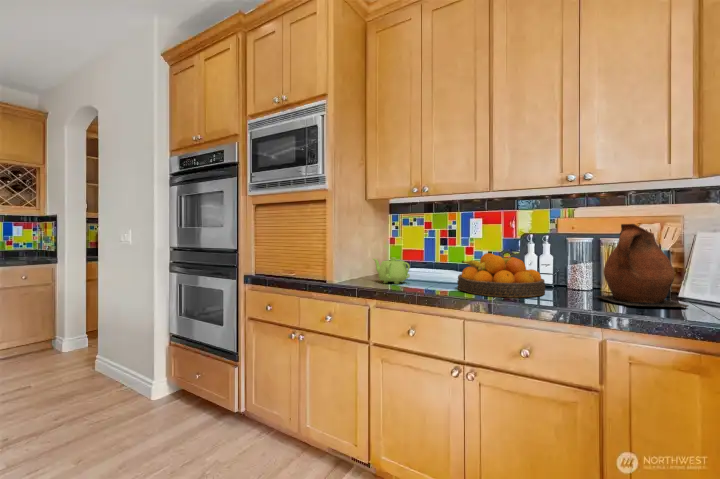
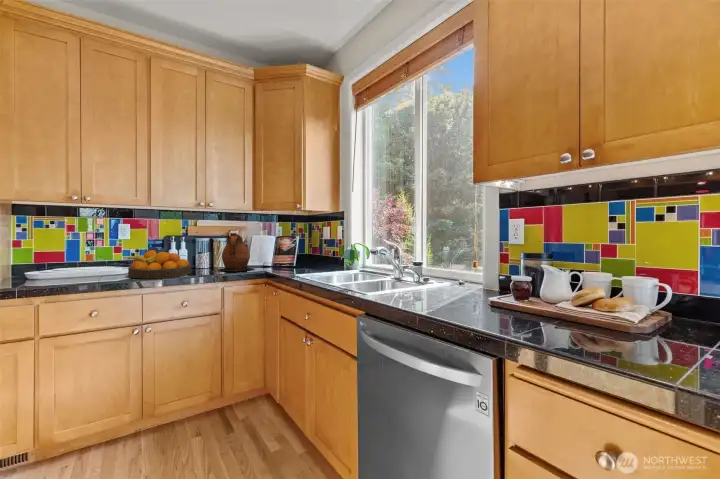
teapot: present [373,257,410,284] -> none [23,260,76,284]

